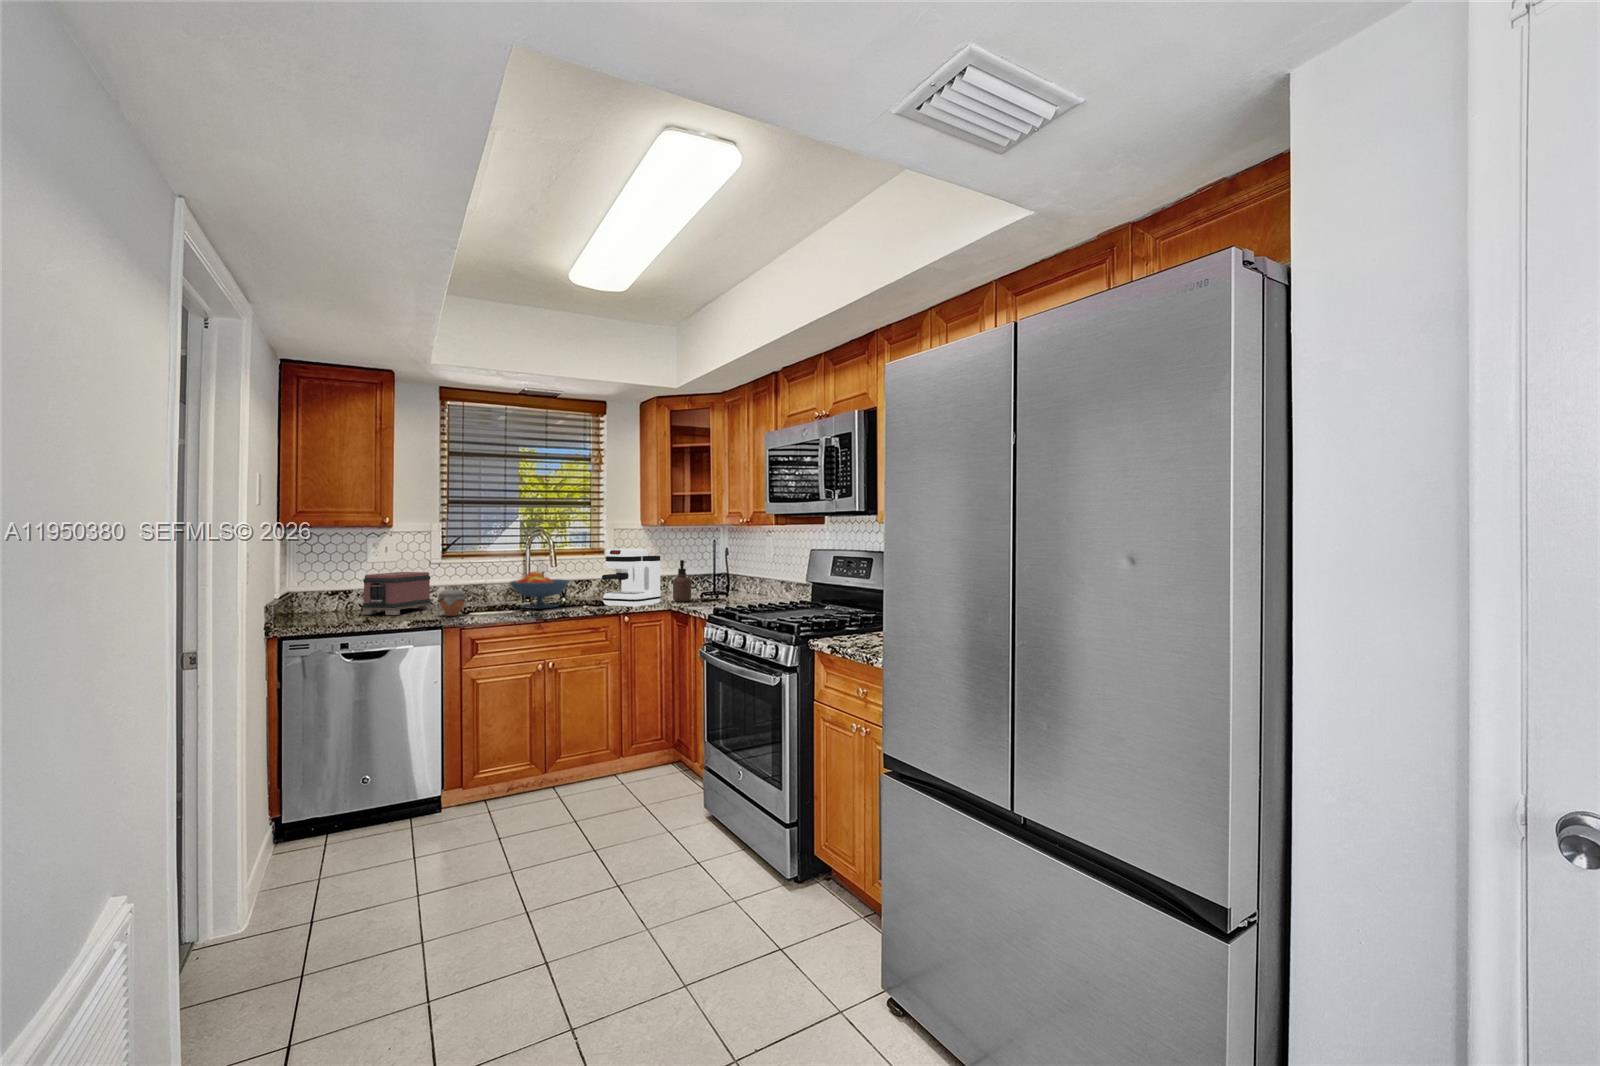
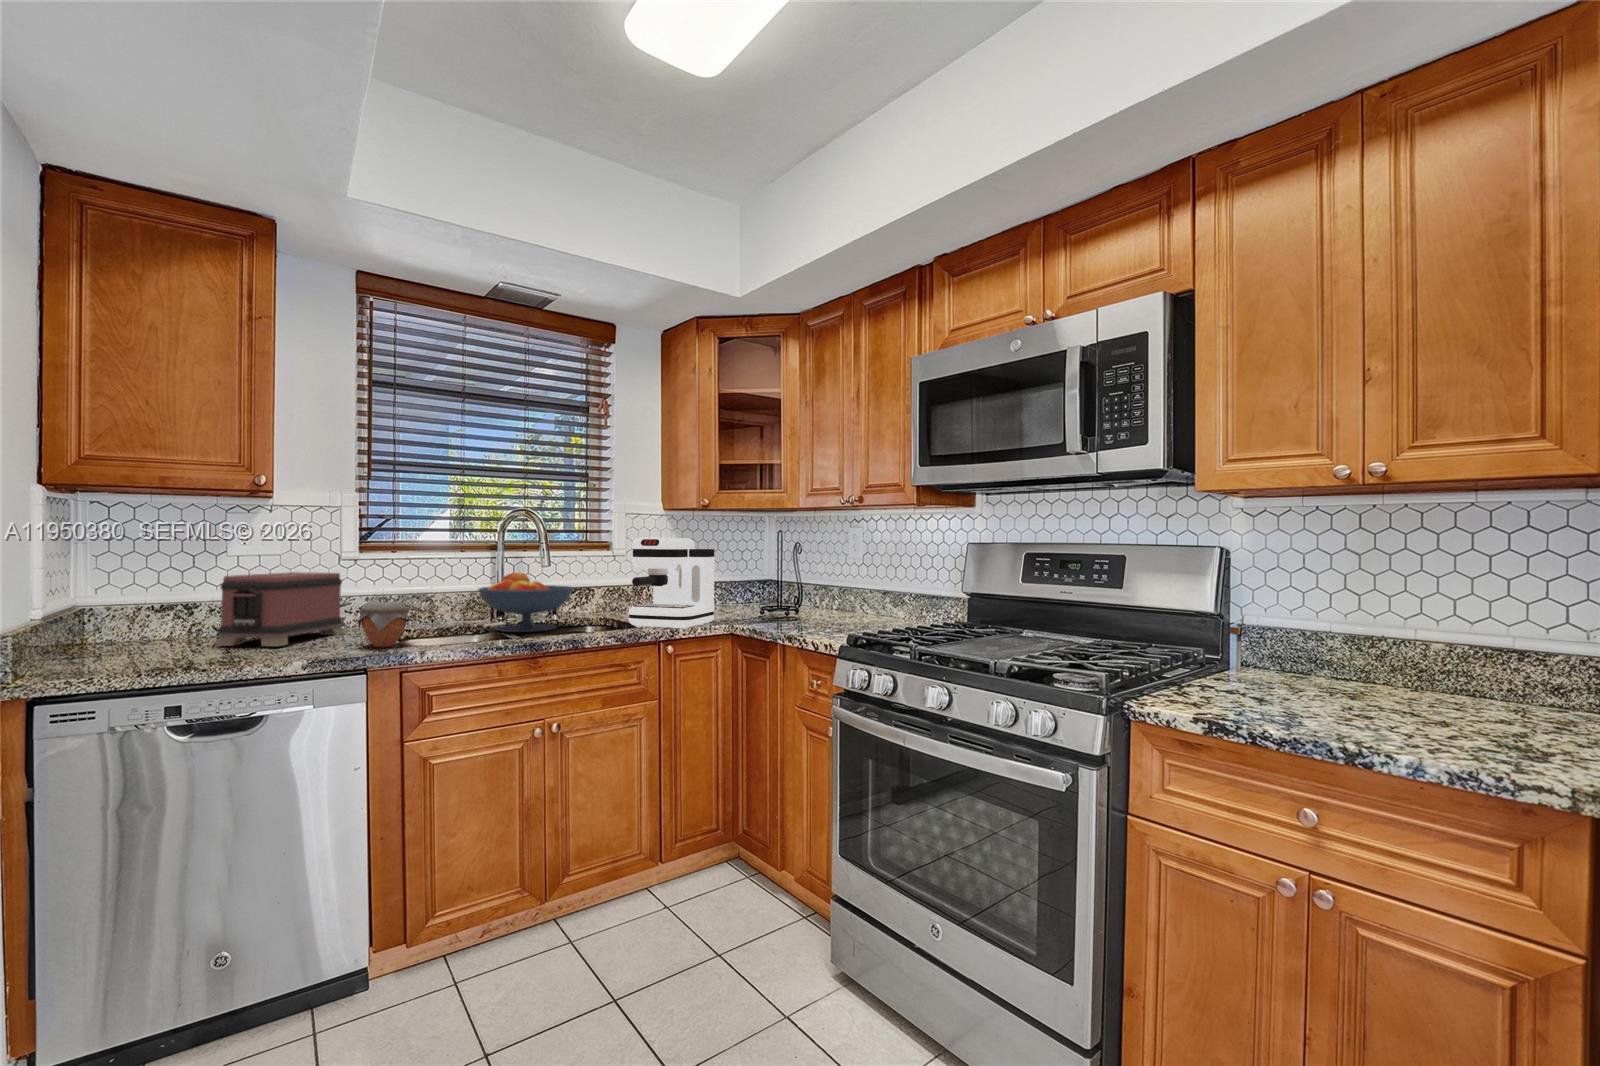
soap dispenser: present [673,560,691,602] -> none [726,557,753,620]

